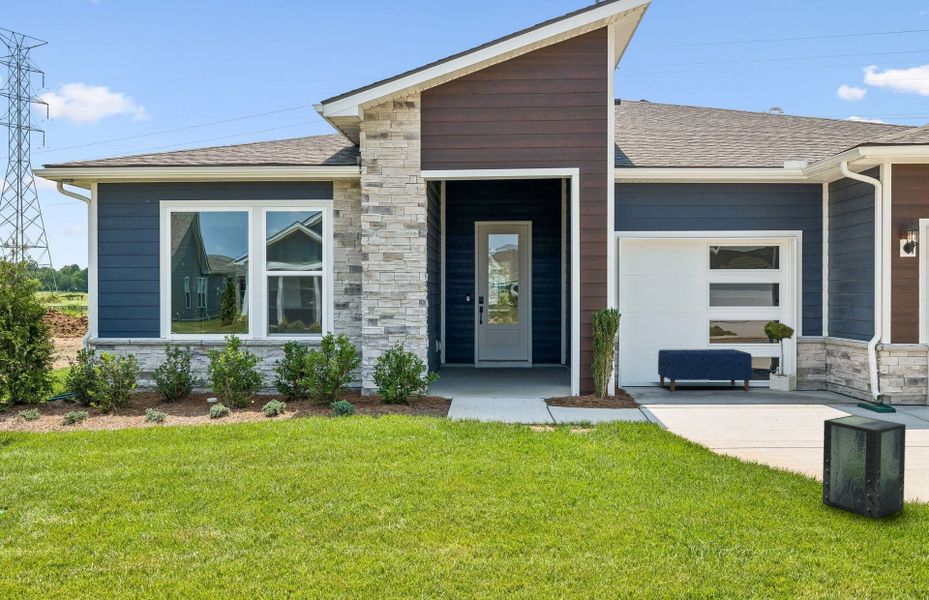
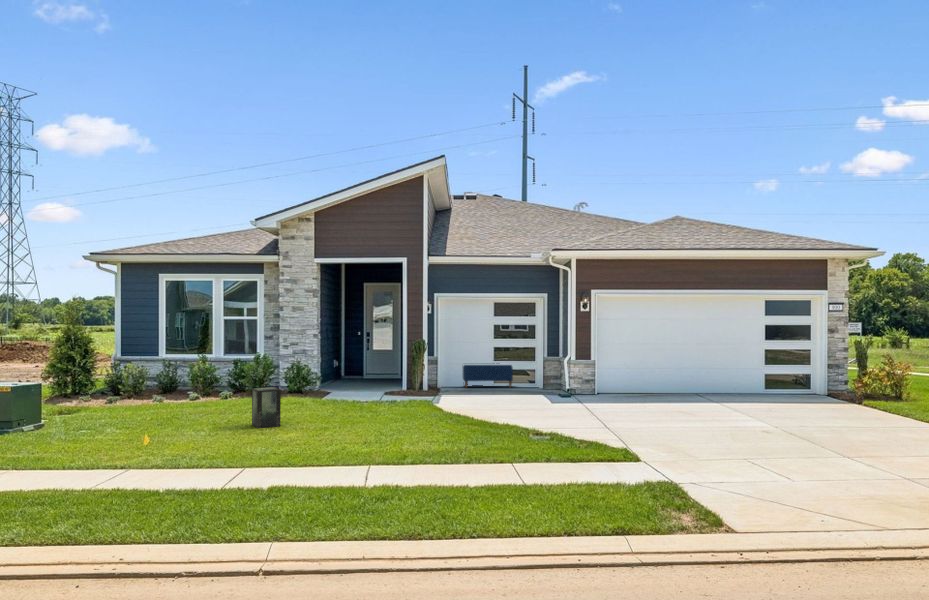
potted tree: present [764,321,796,391] -> none [524,346,542,388]
storage box: present [823,415,906,518] -> present [252,387,281,428]

